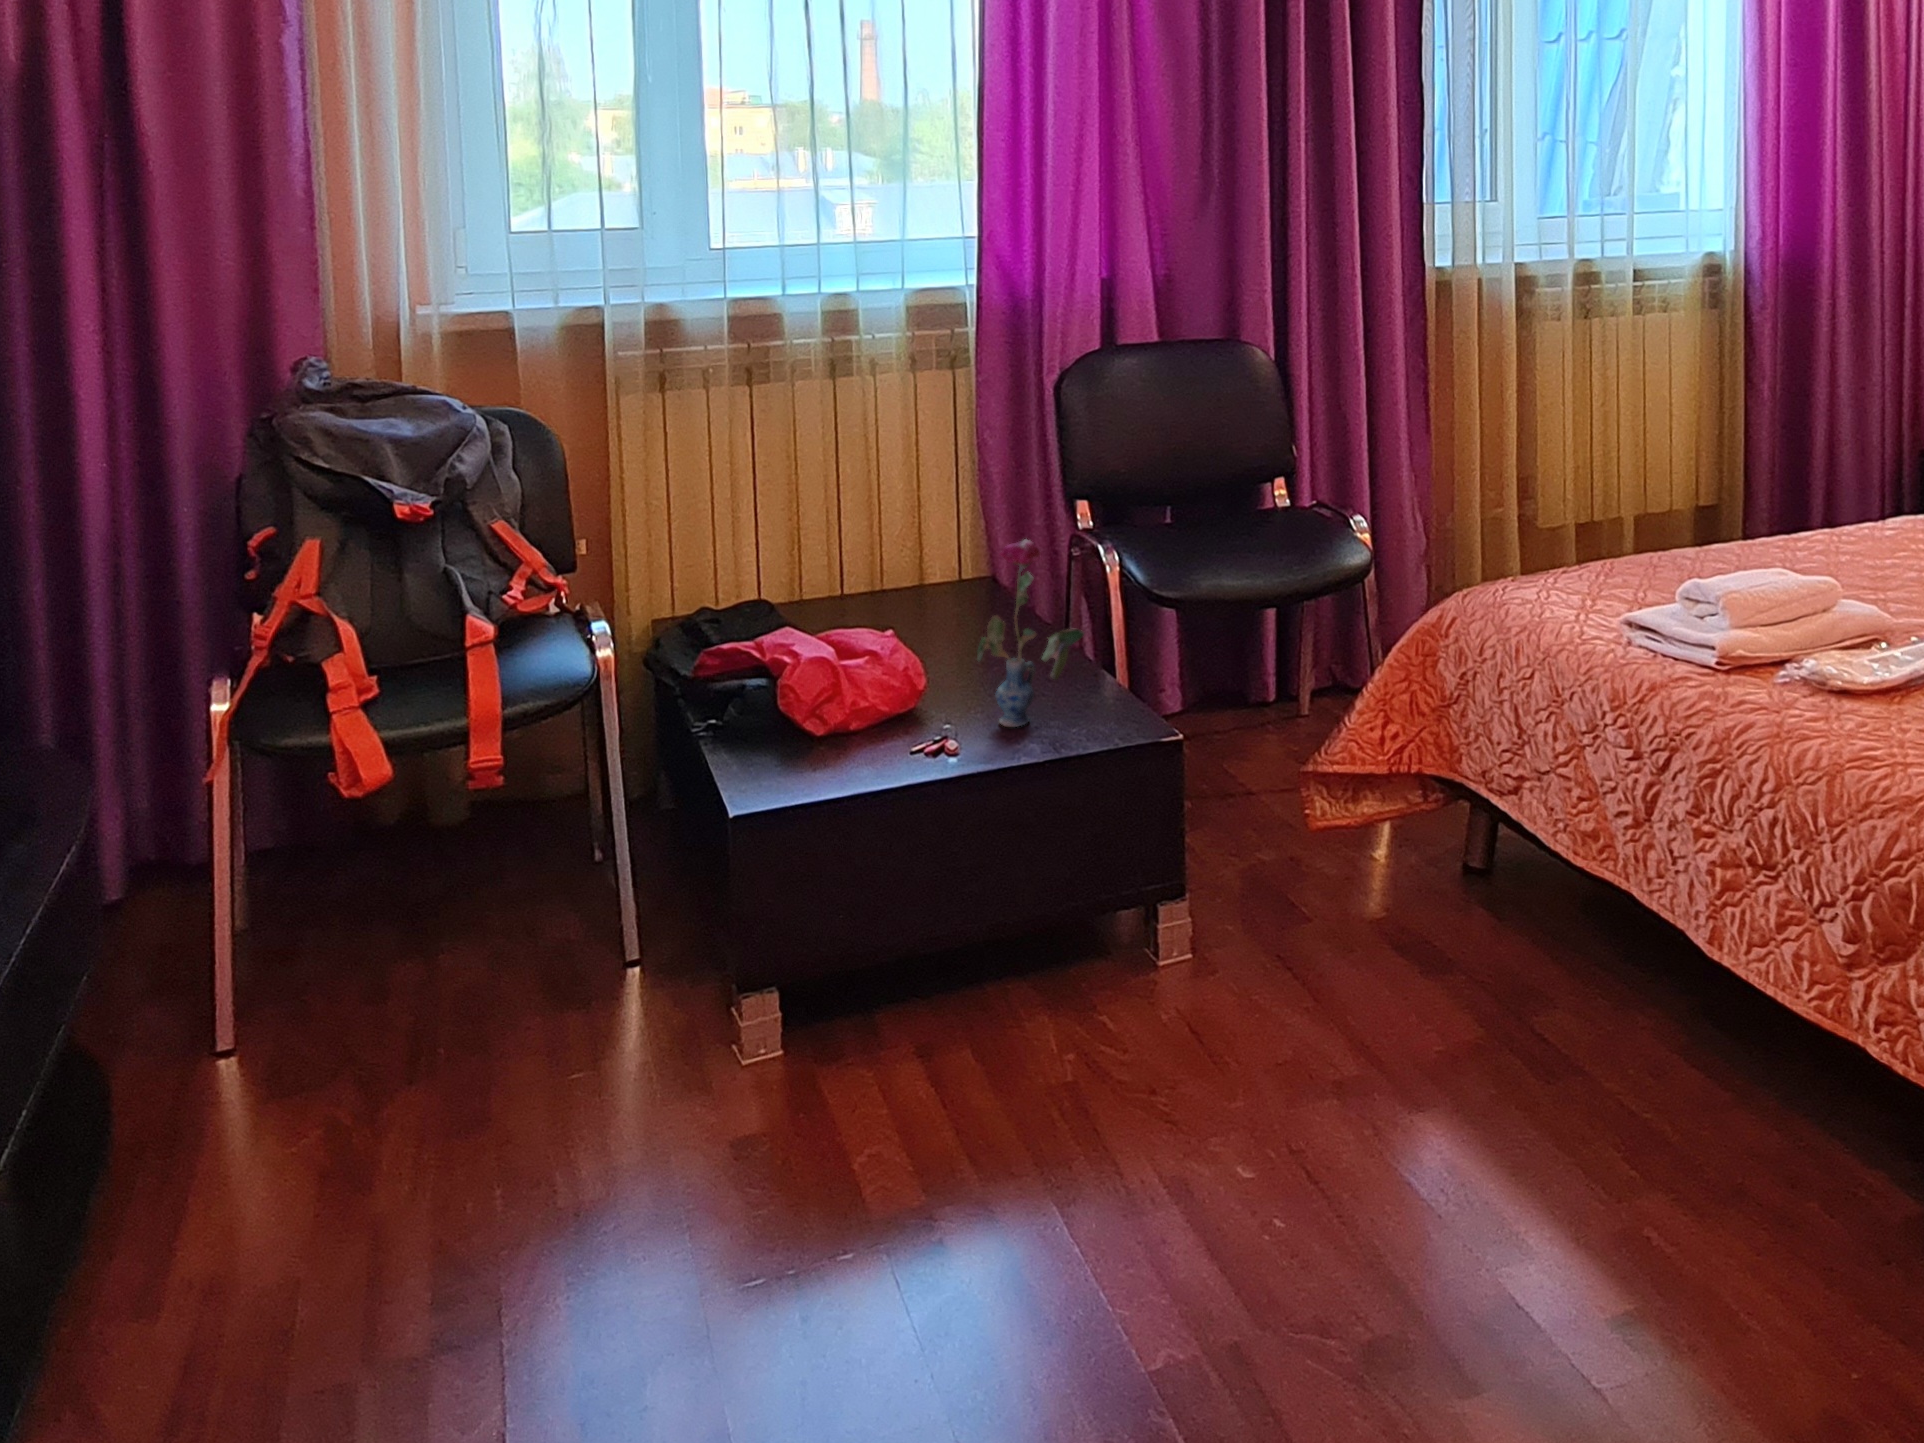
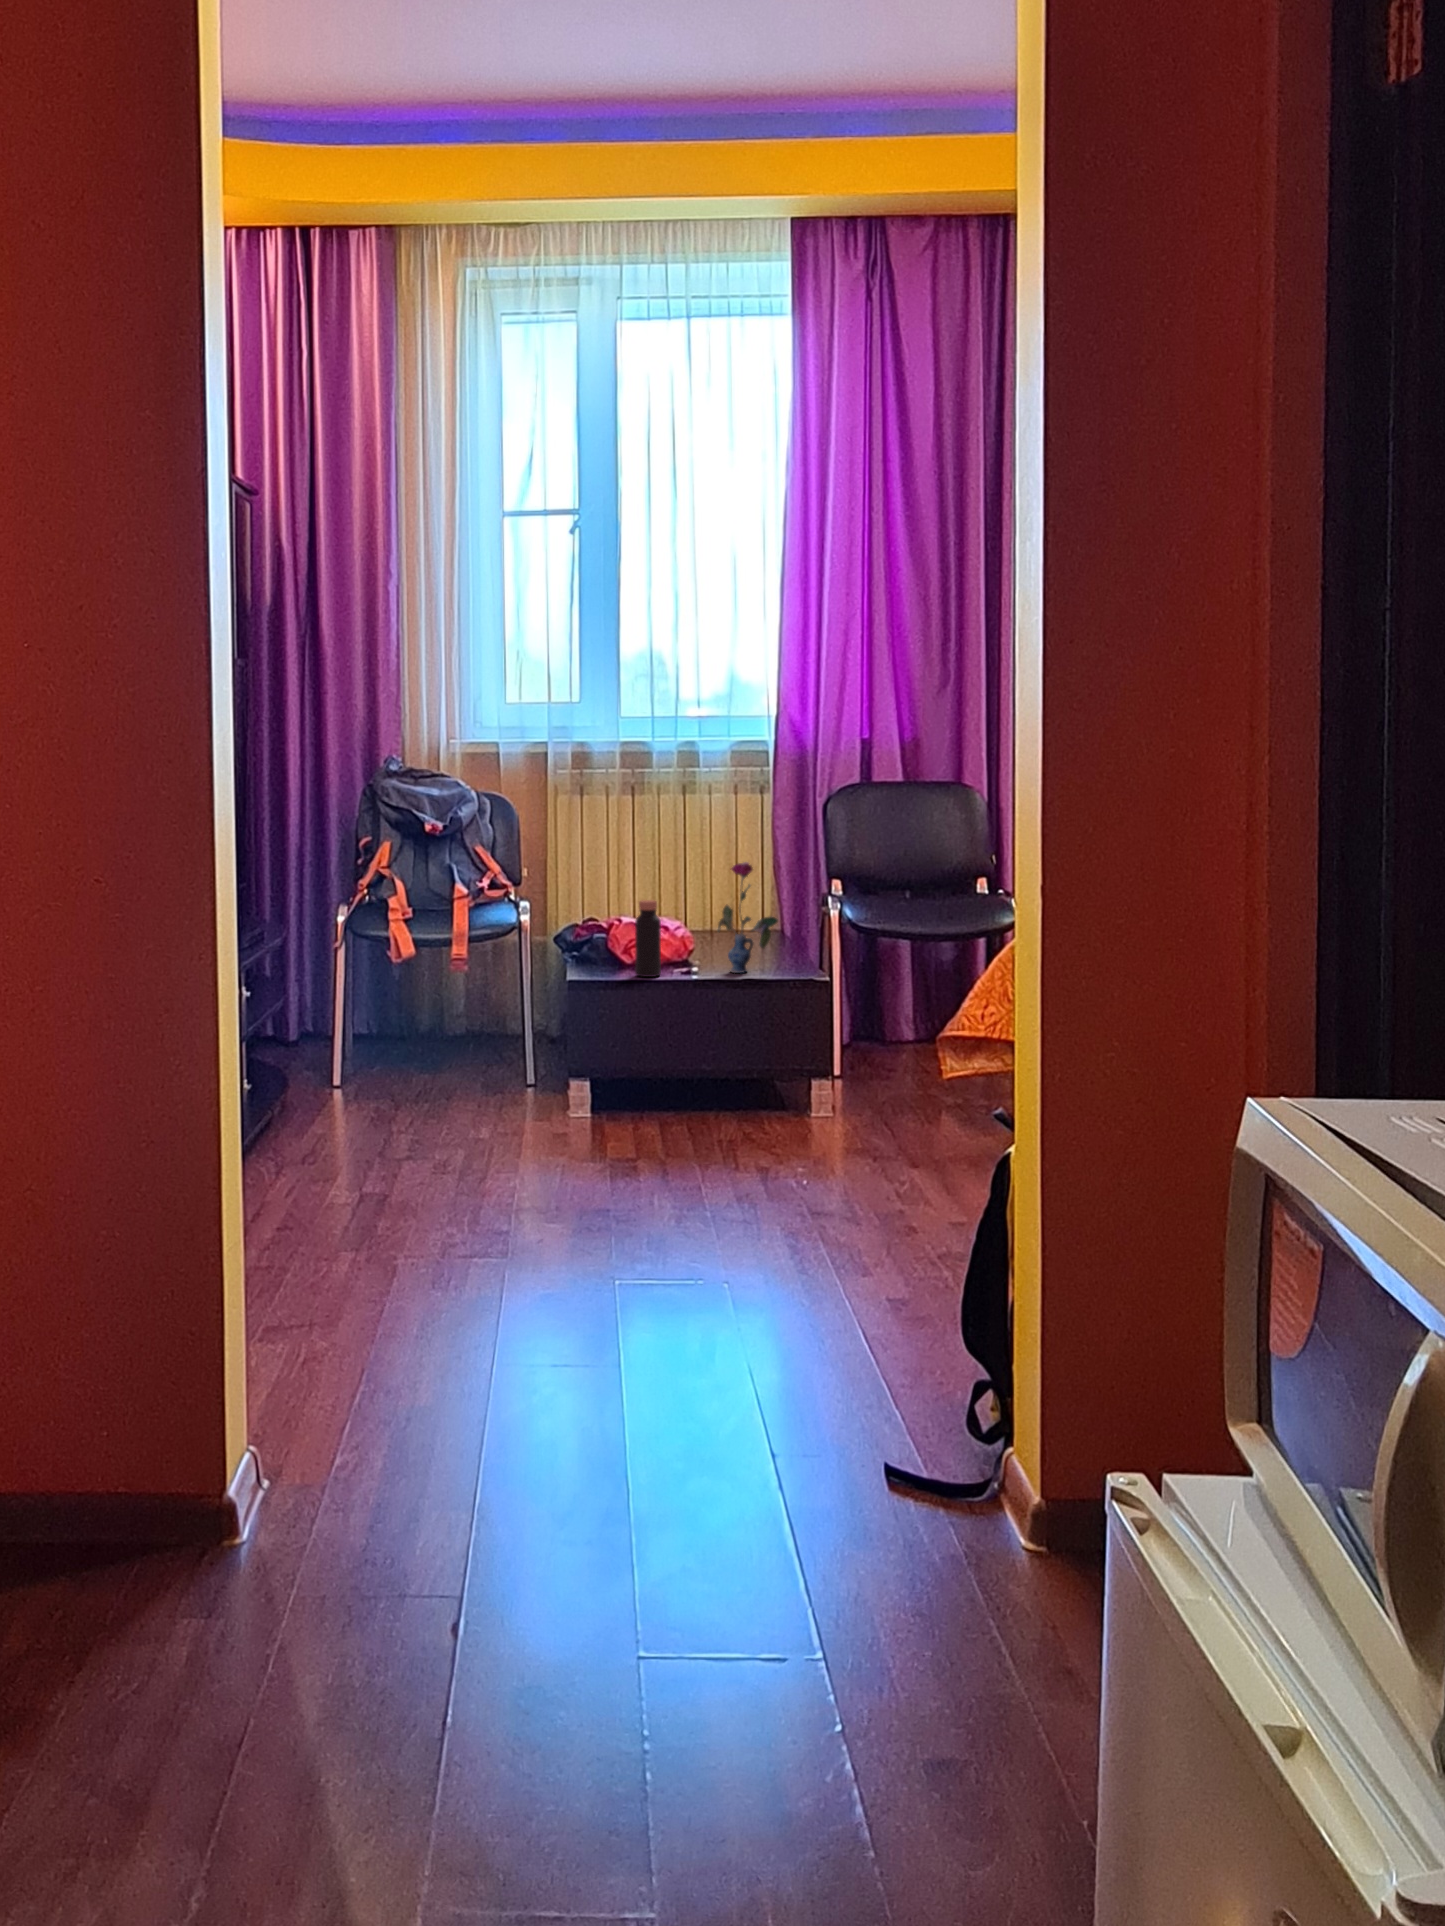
bottle: none [839,626,888,768] -> present [635,900,661,977]

